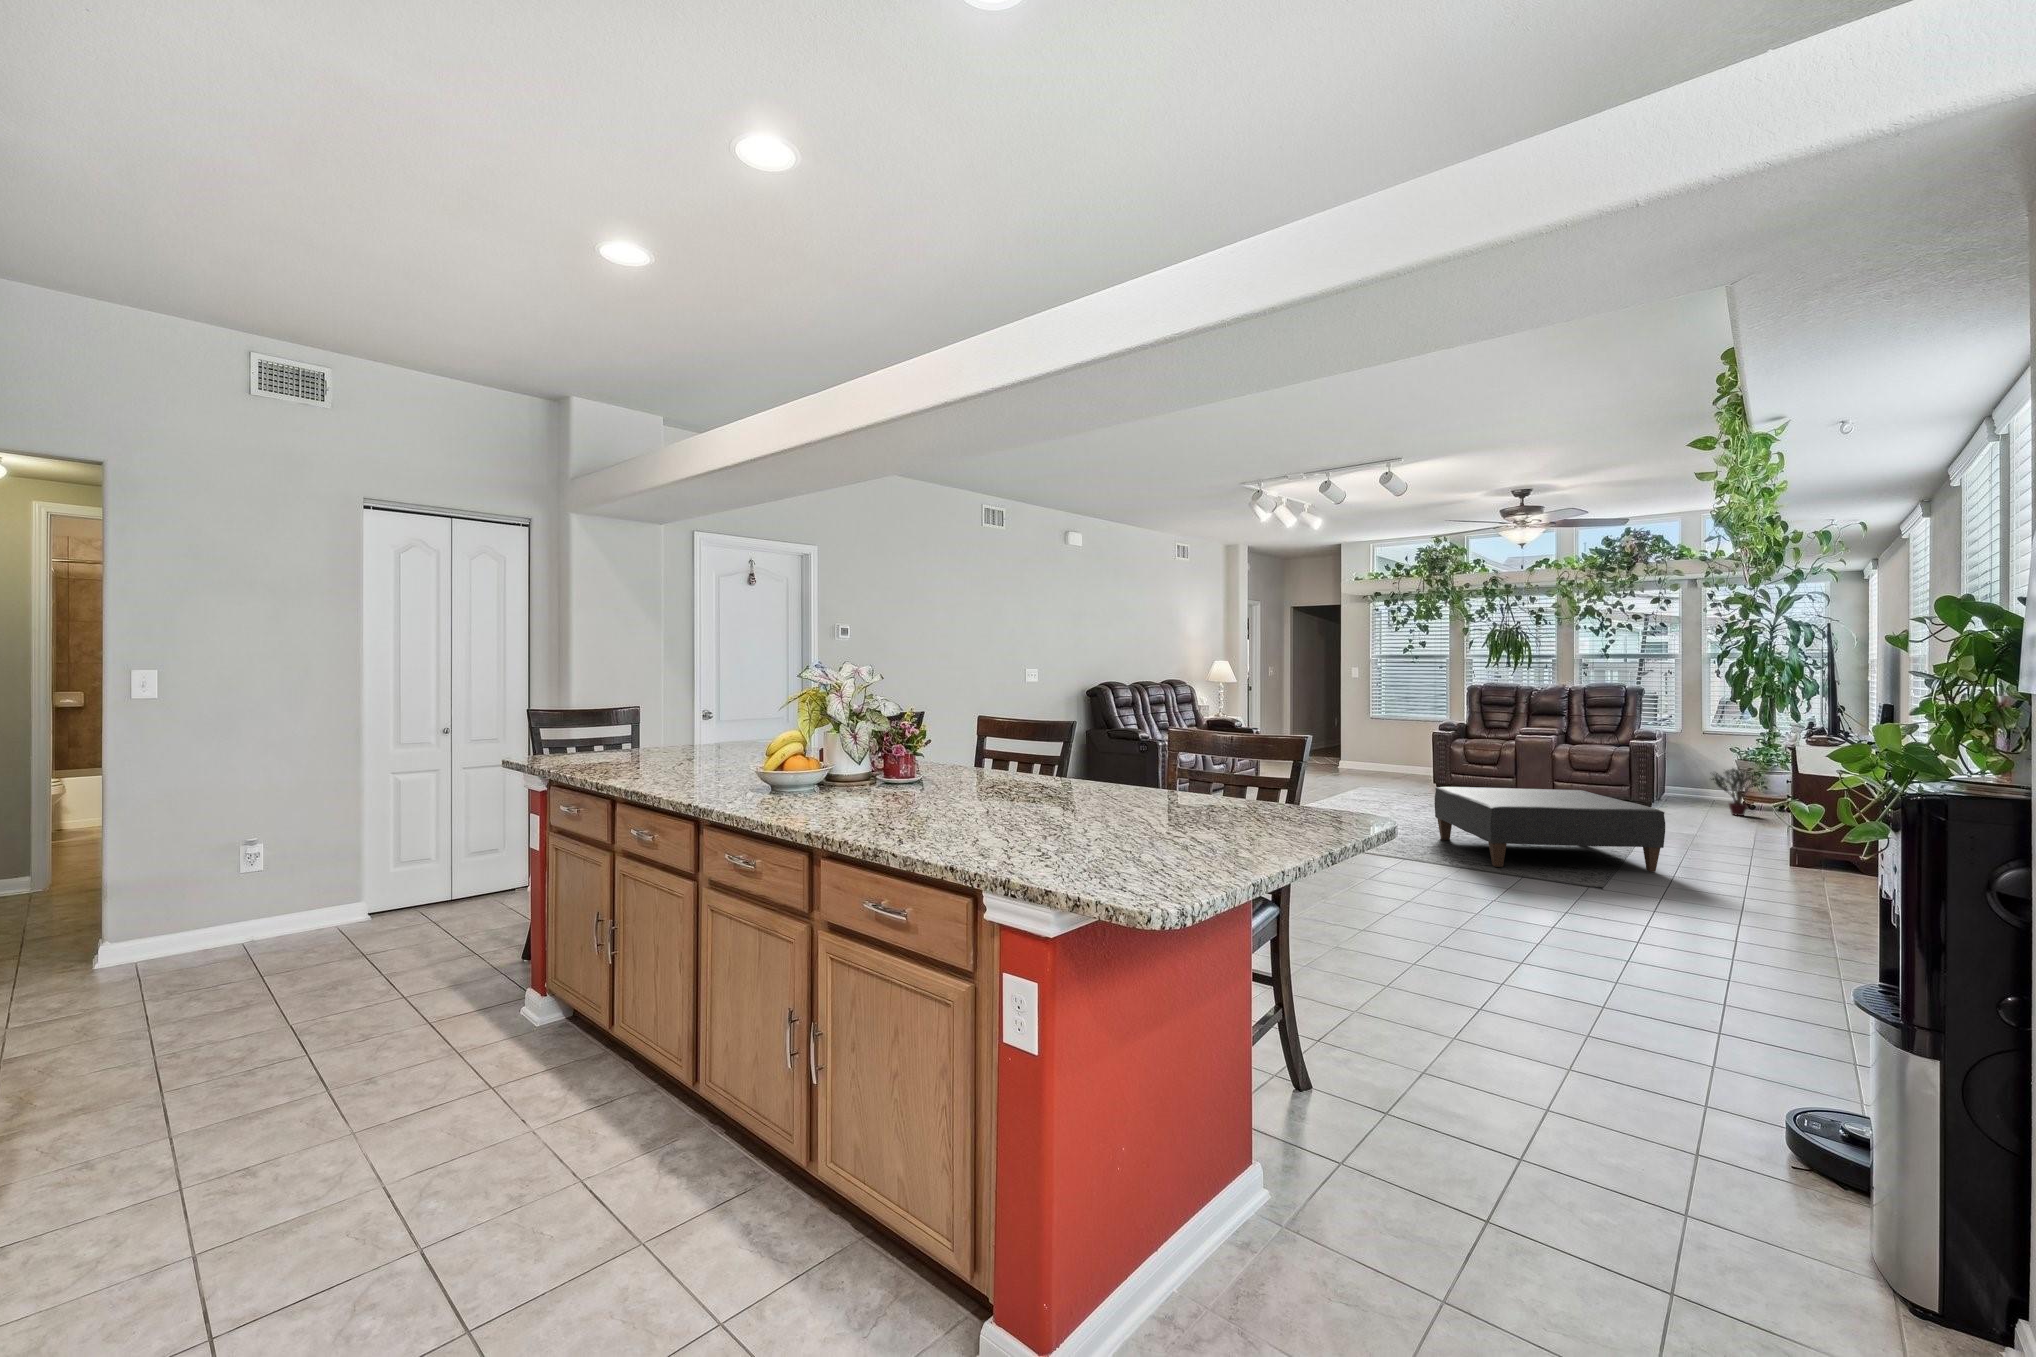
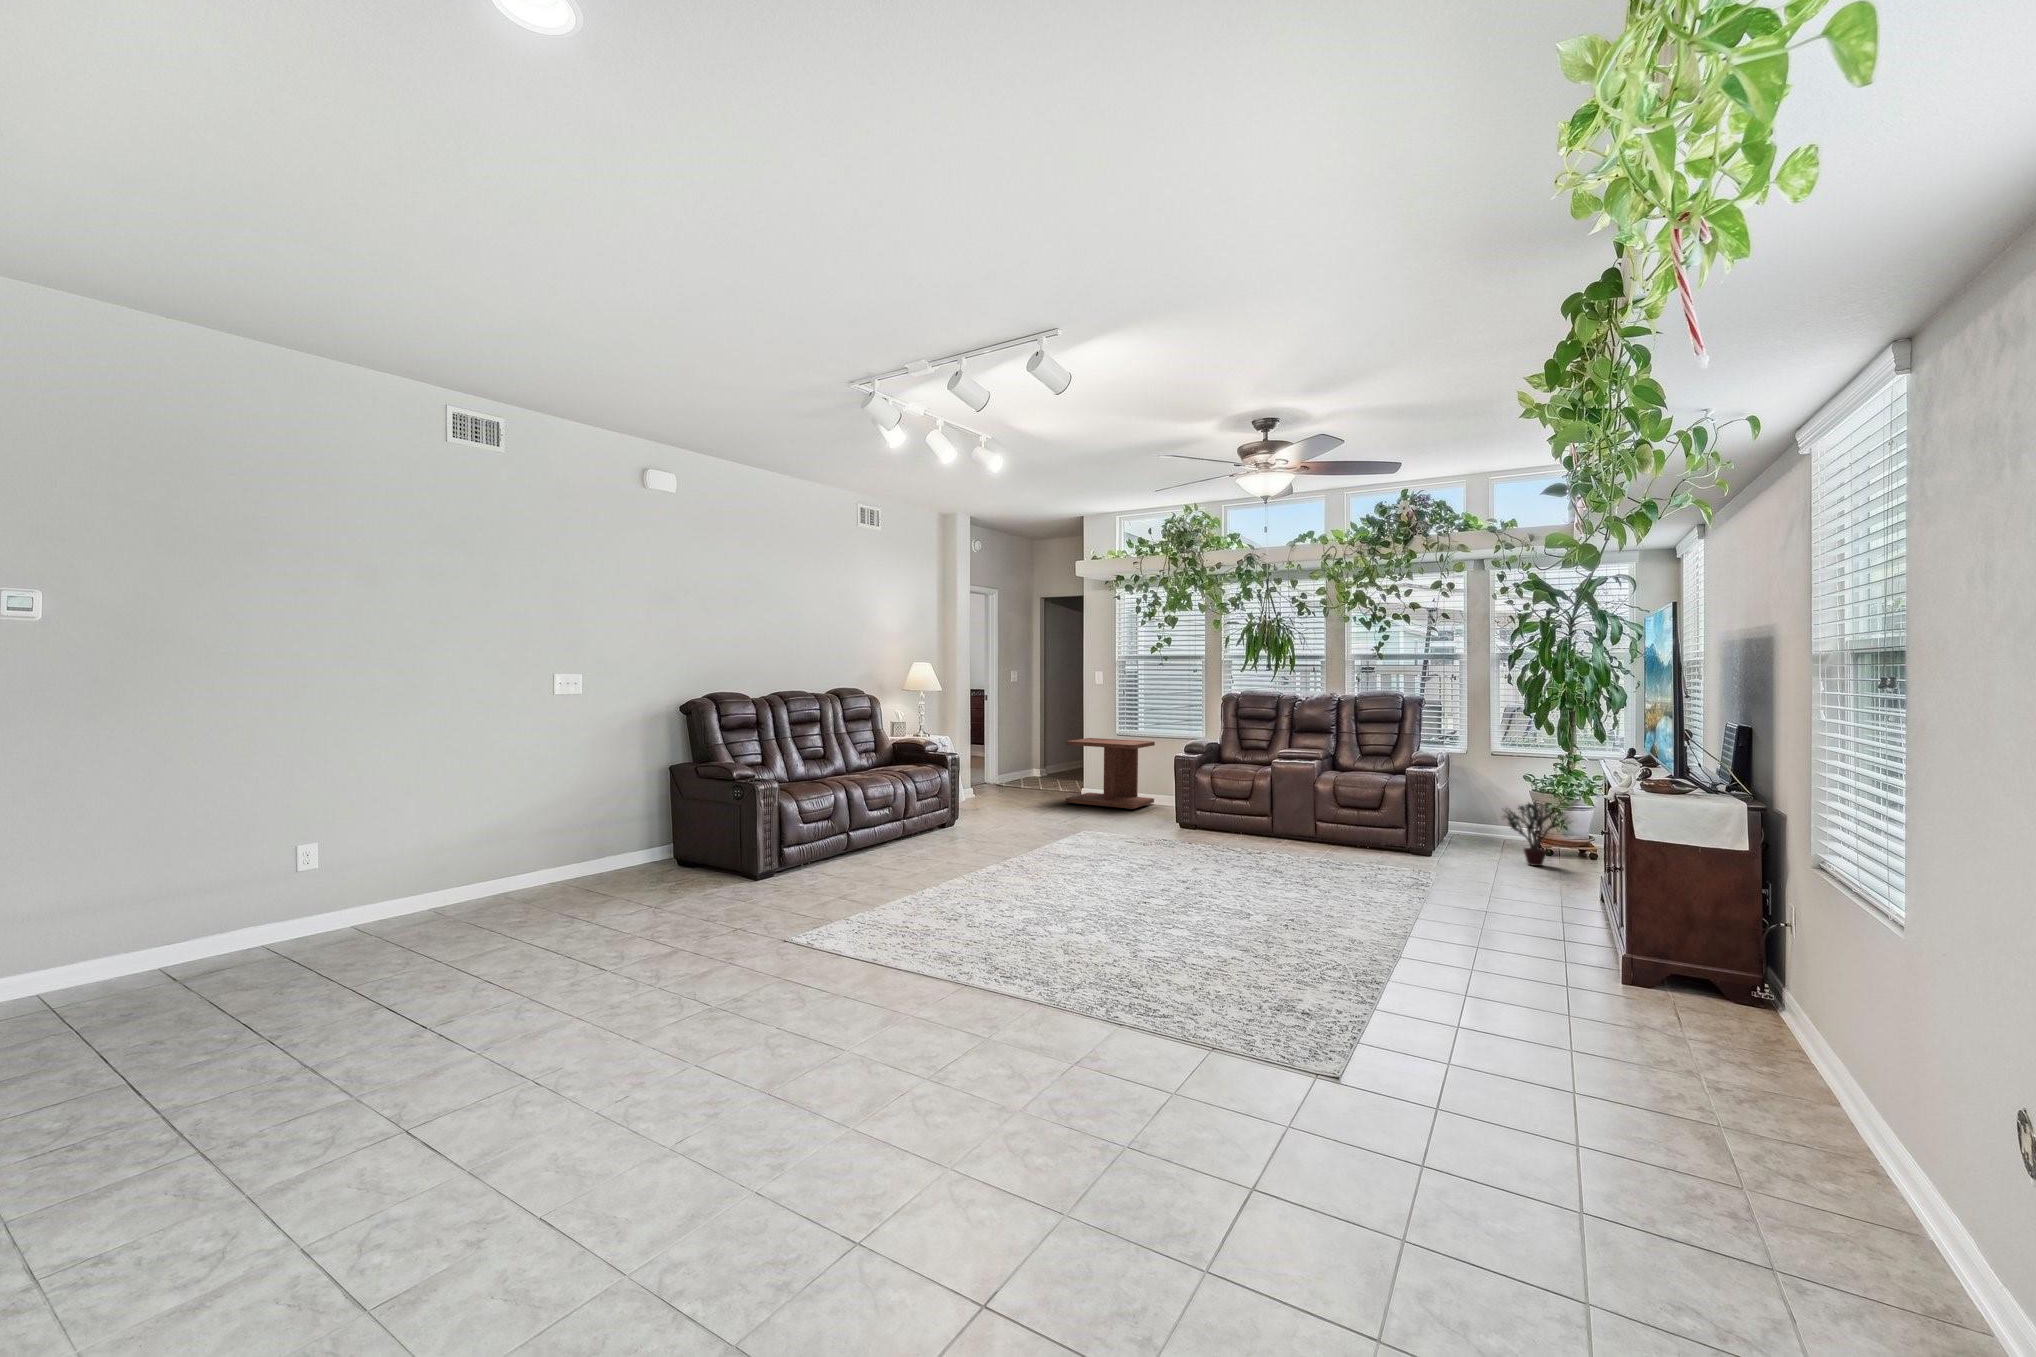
side table: none [1333,721,1407,777] -> present [1066,738,1155,809]
ottoman: present [1434,787,1665,872] -> none [1117,857,1442,1017]

